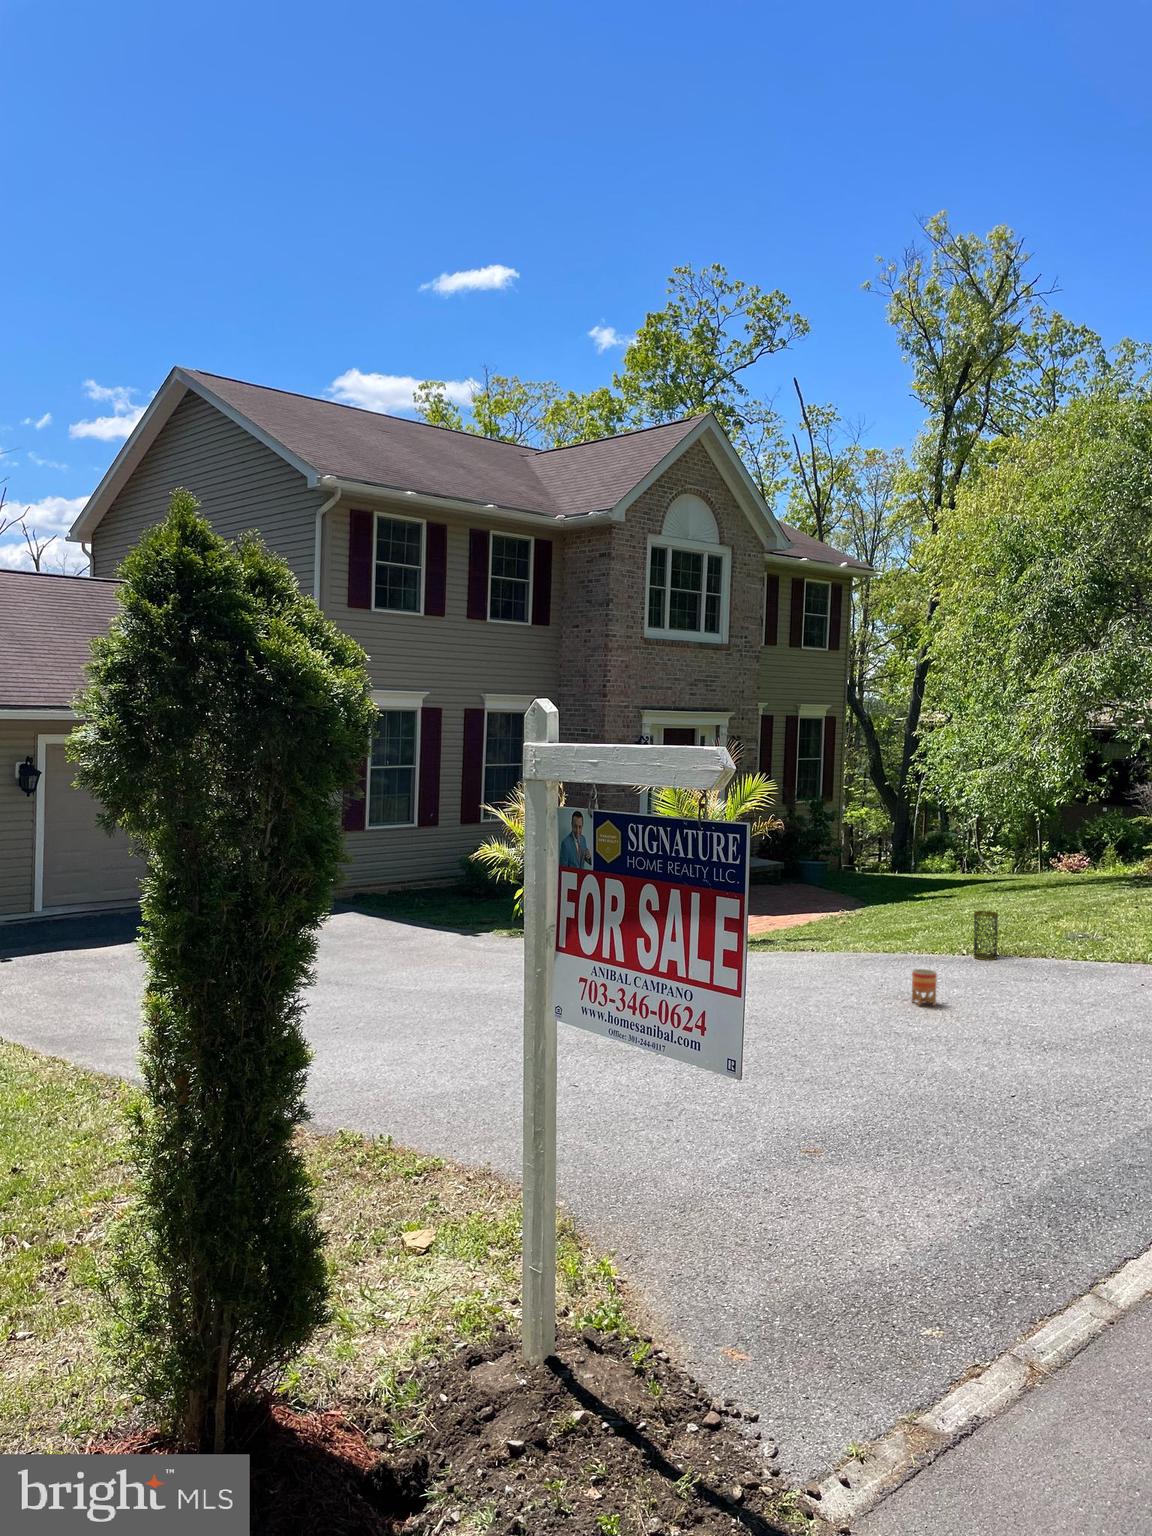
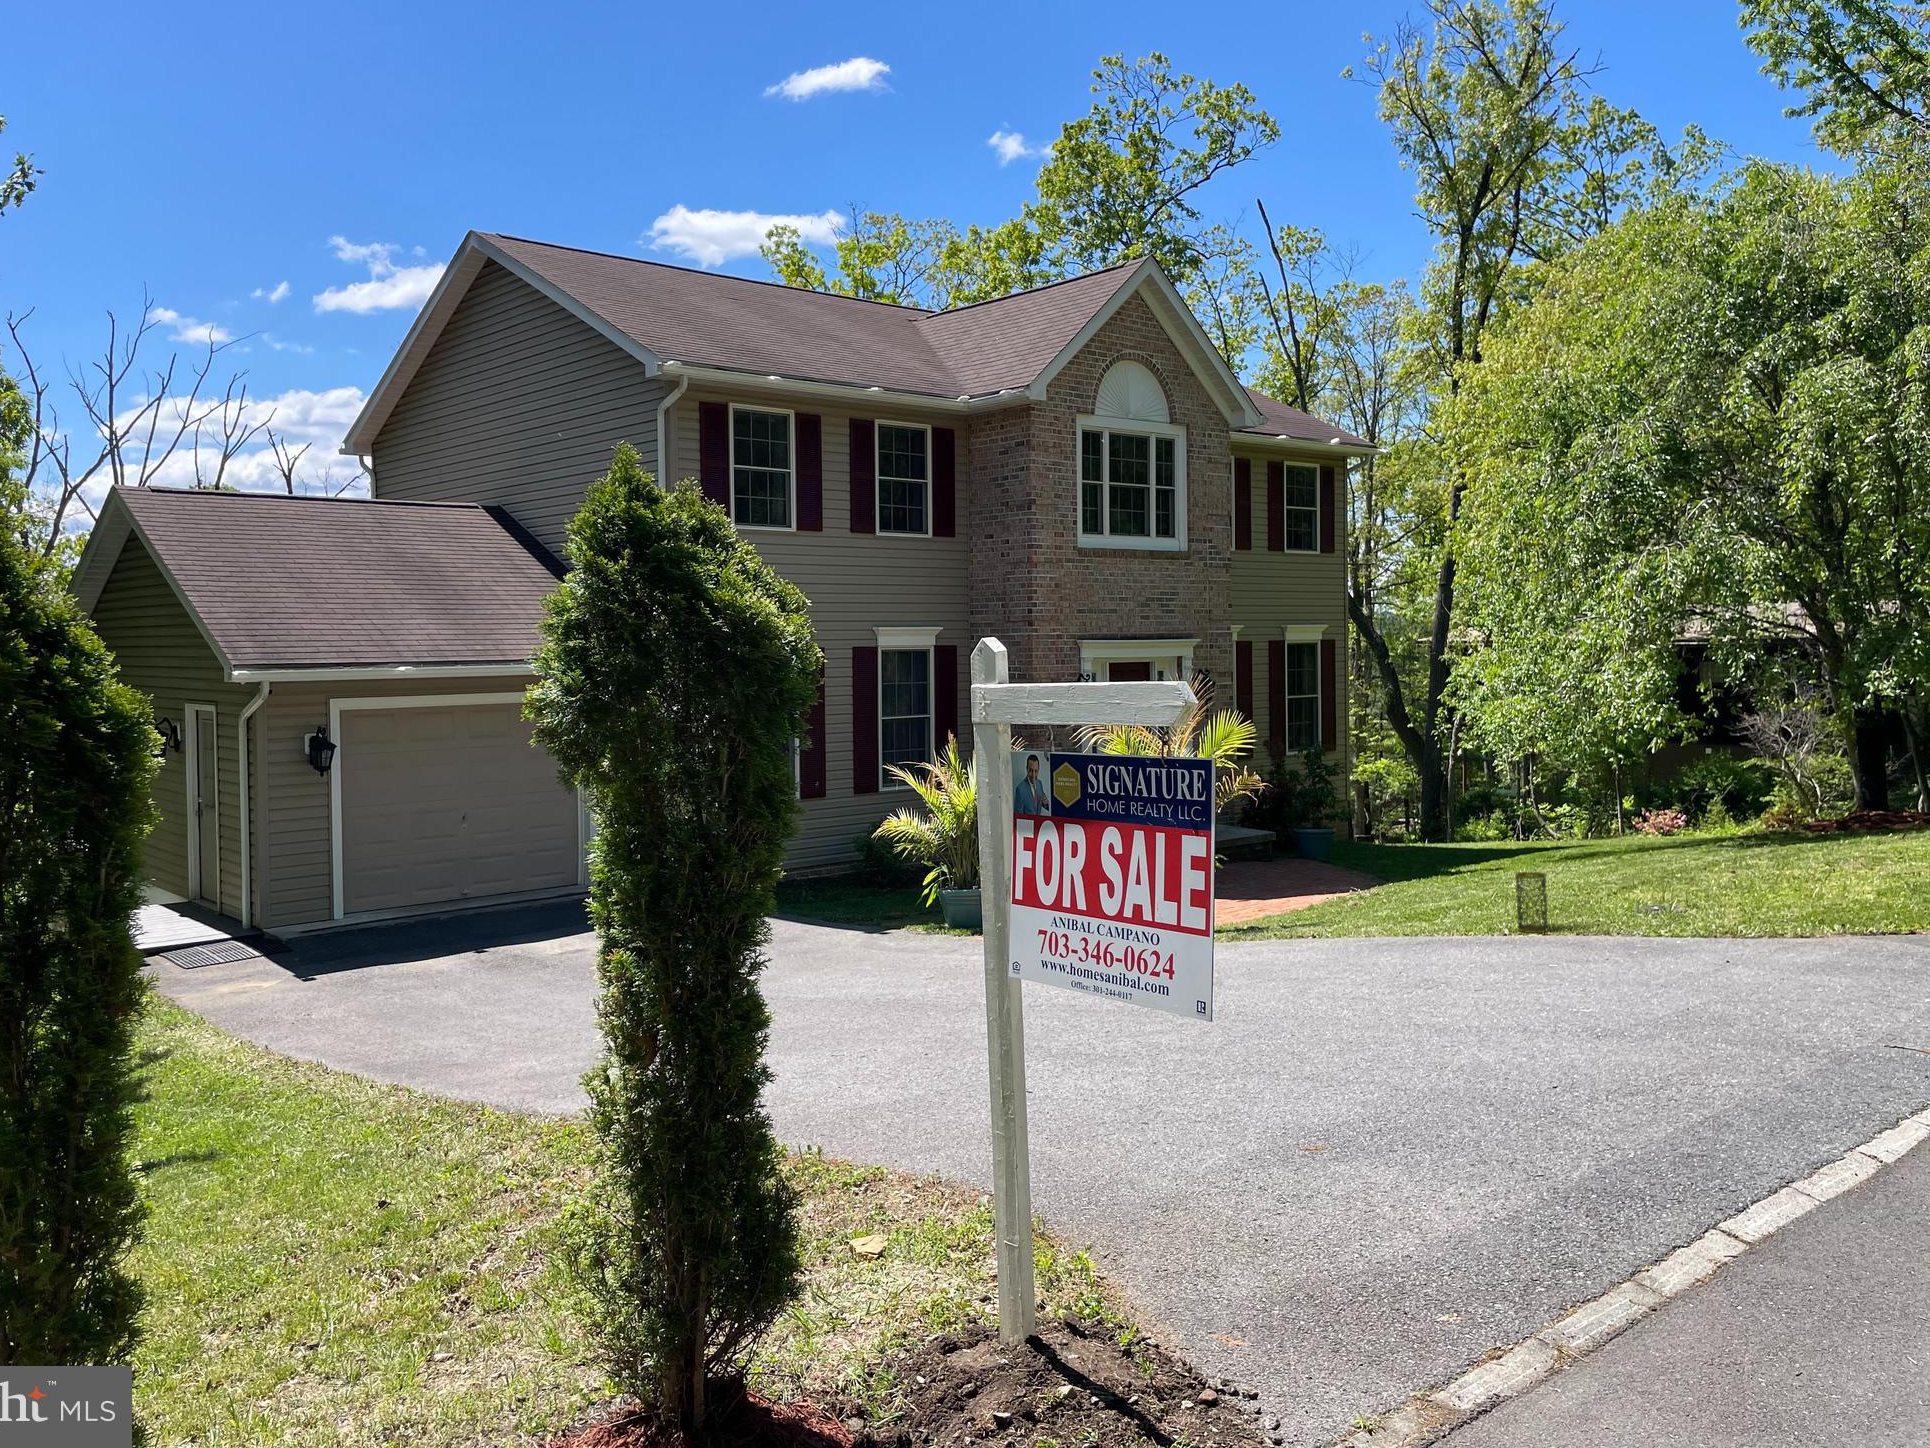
planter: present [912,969,937,1006] -> none [1436,943,1468,988]

